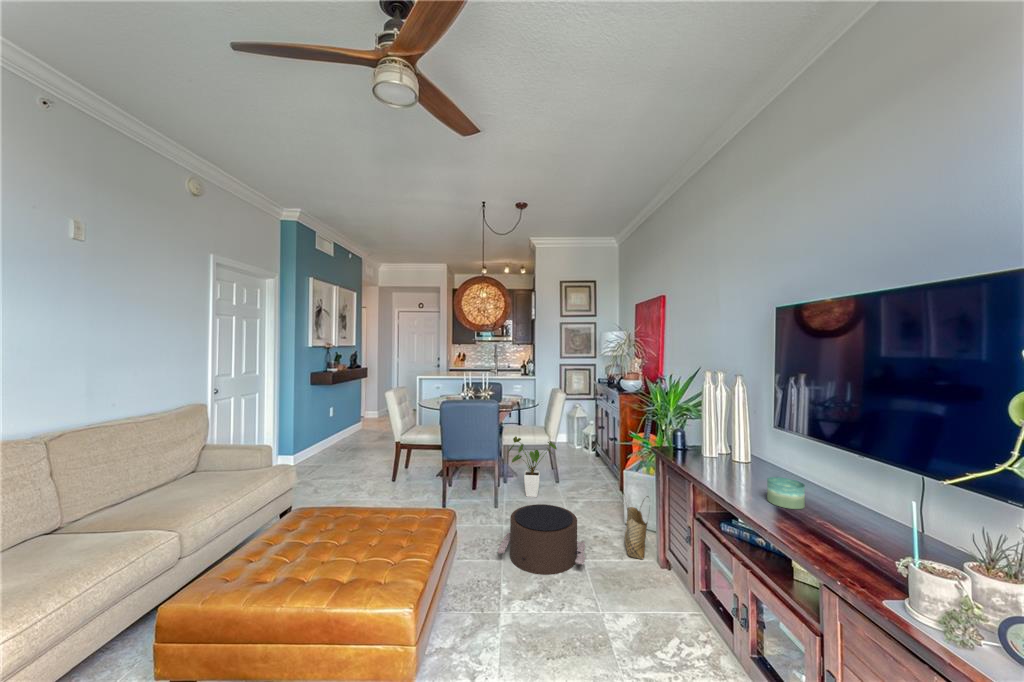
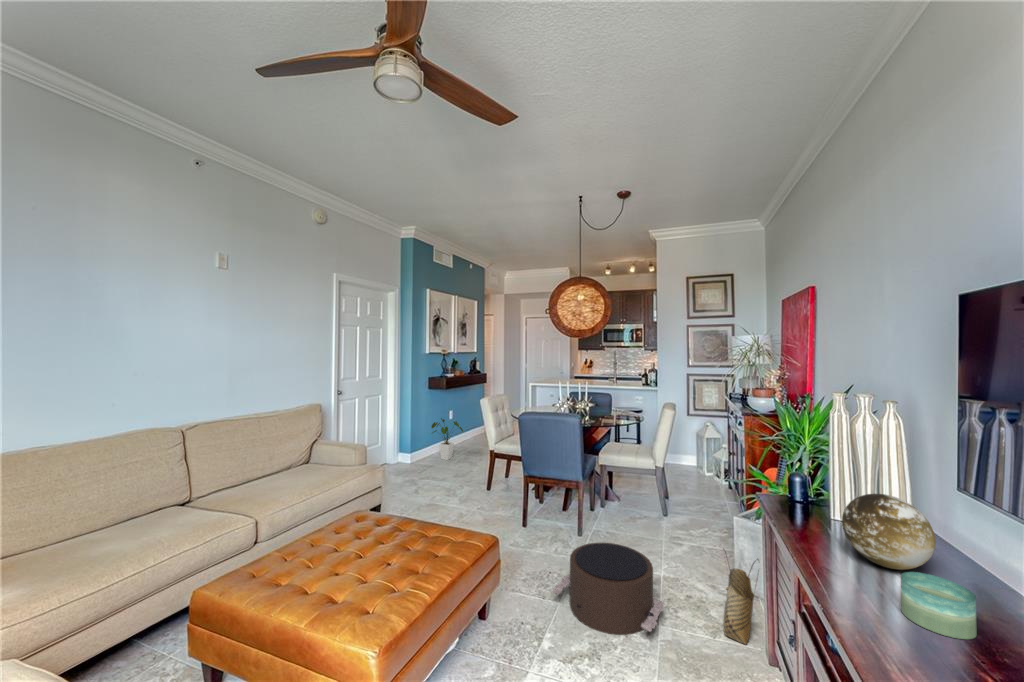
decorative orb: none [722,435,773,480] -> present [842,494,936,570]
house plant: present [508,436,557,497] -> present [431,418,463,460]

